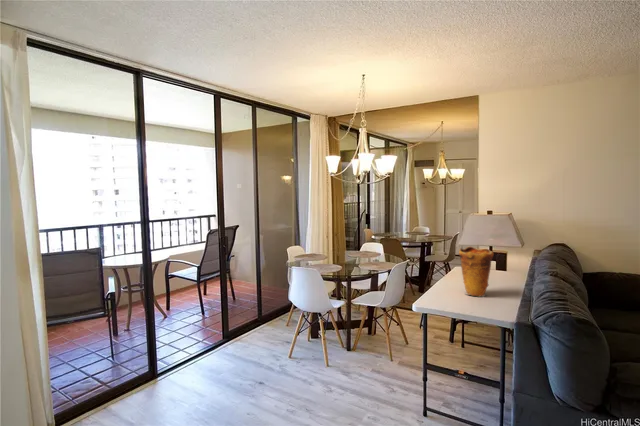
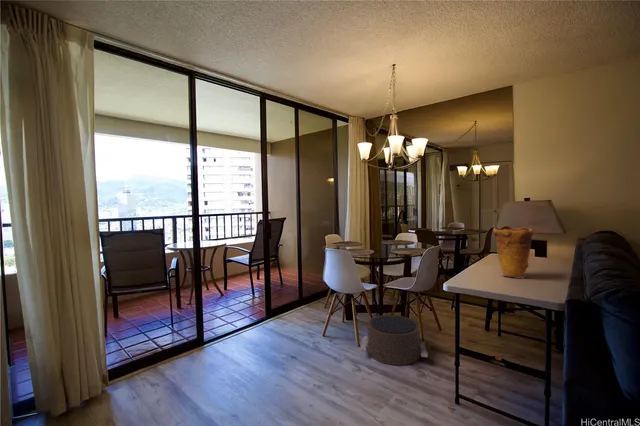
pouf: none [330,332,397,384] -> present [361,315,428,365]

